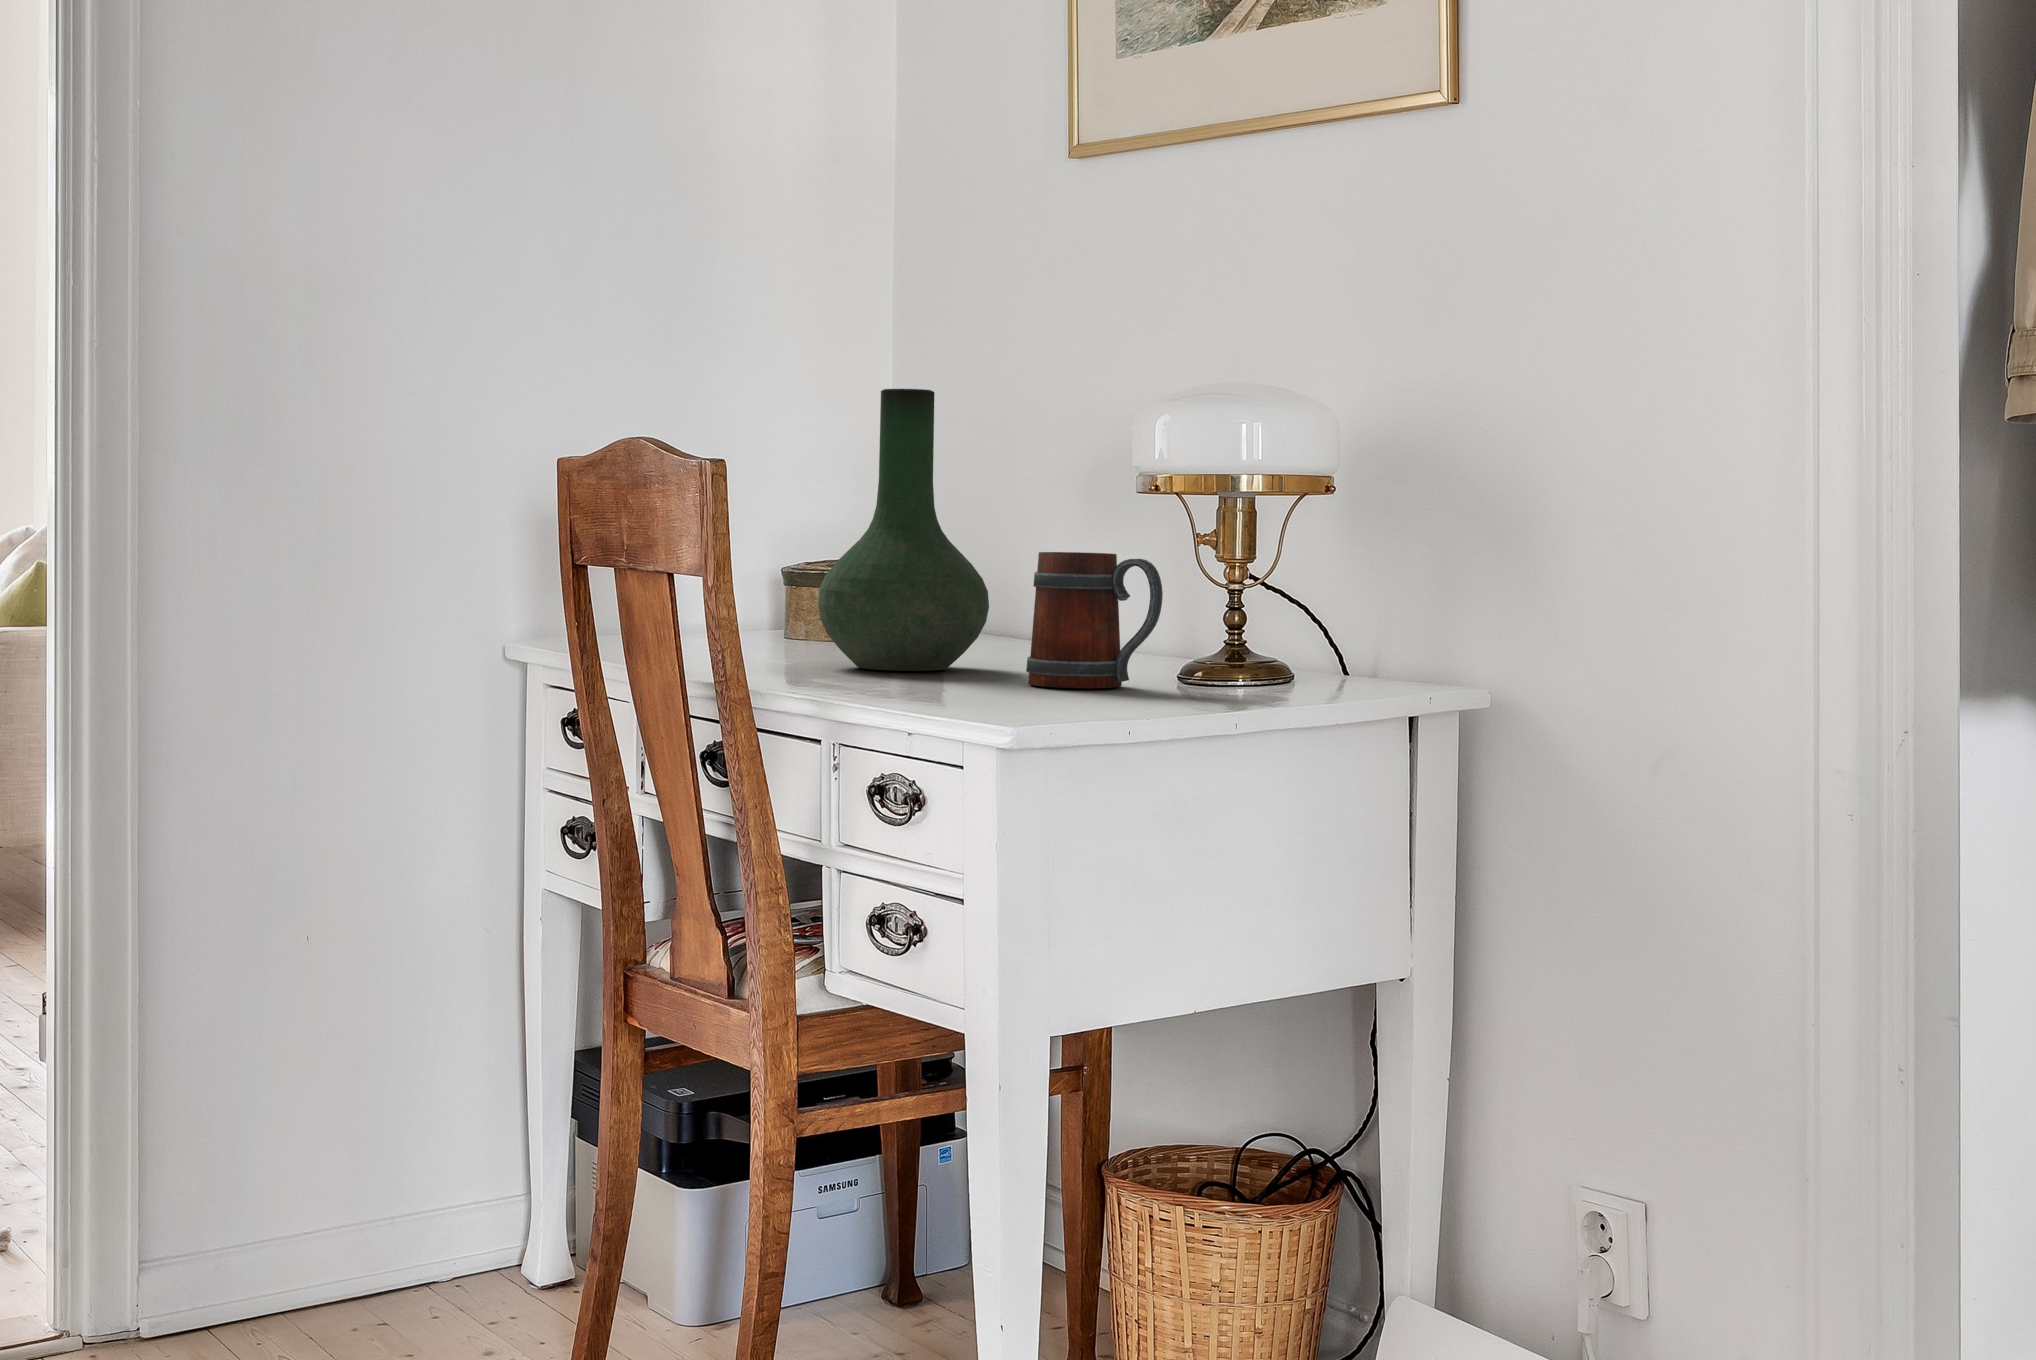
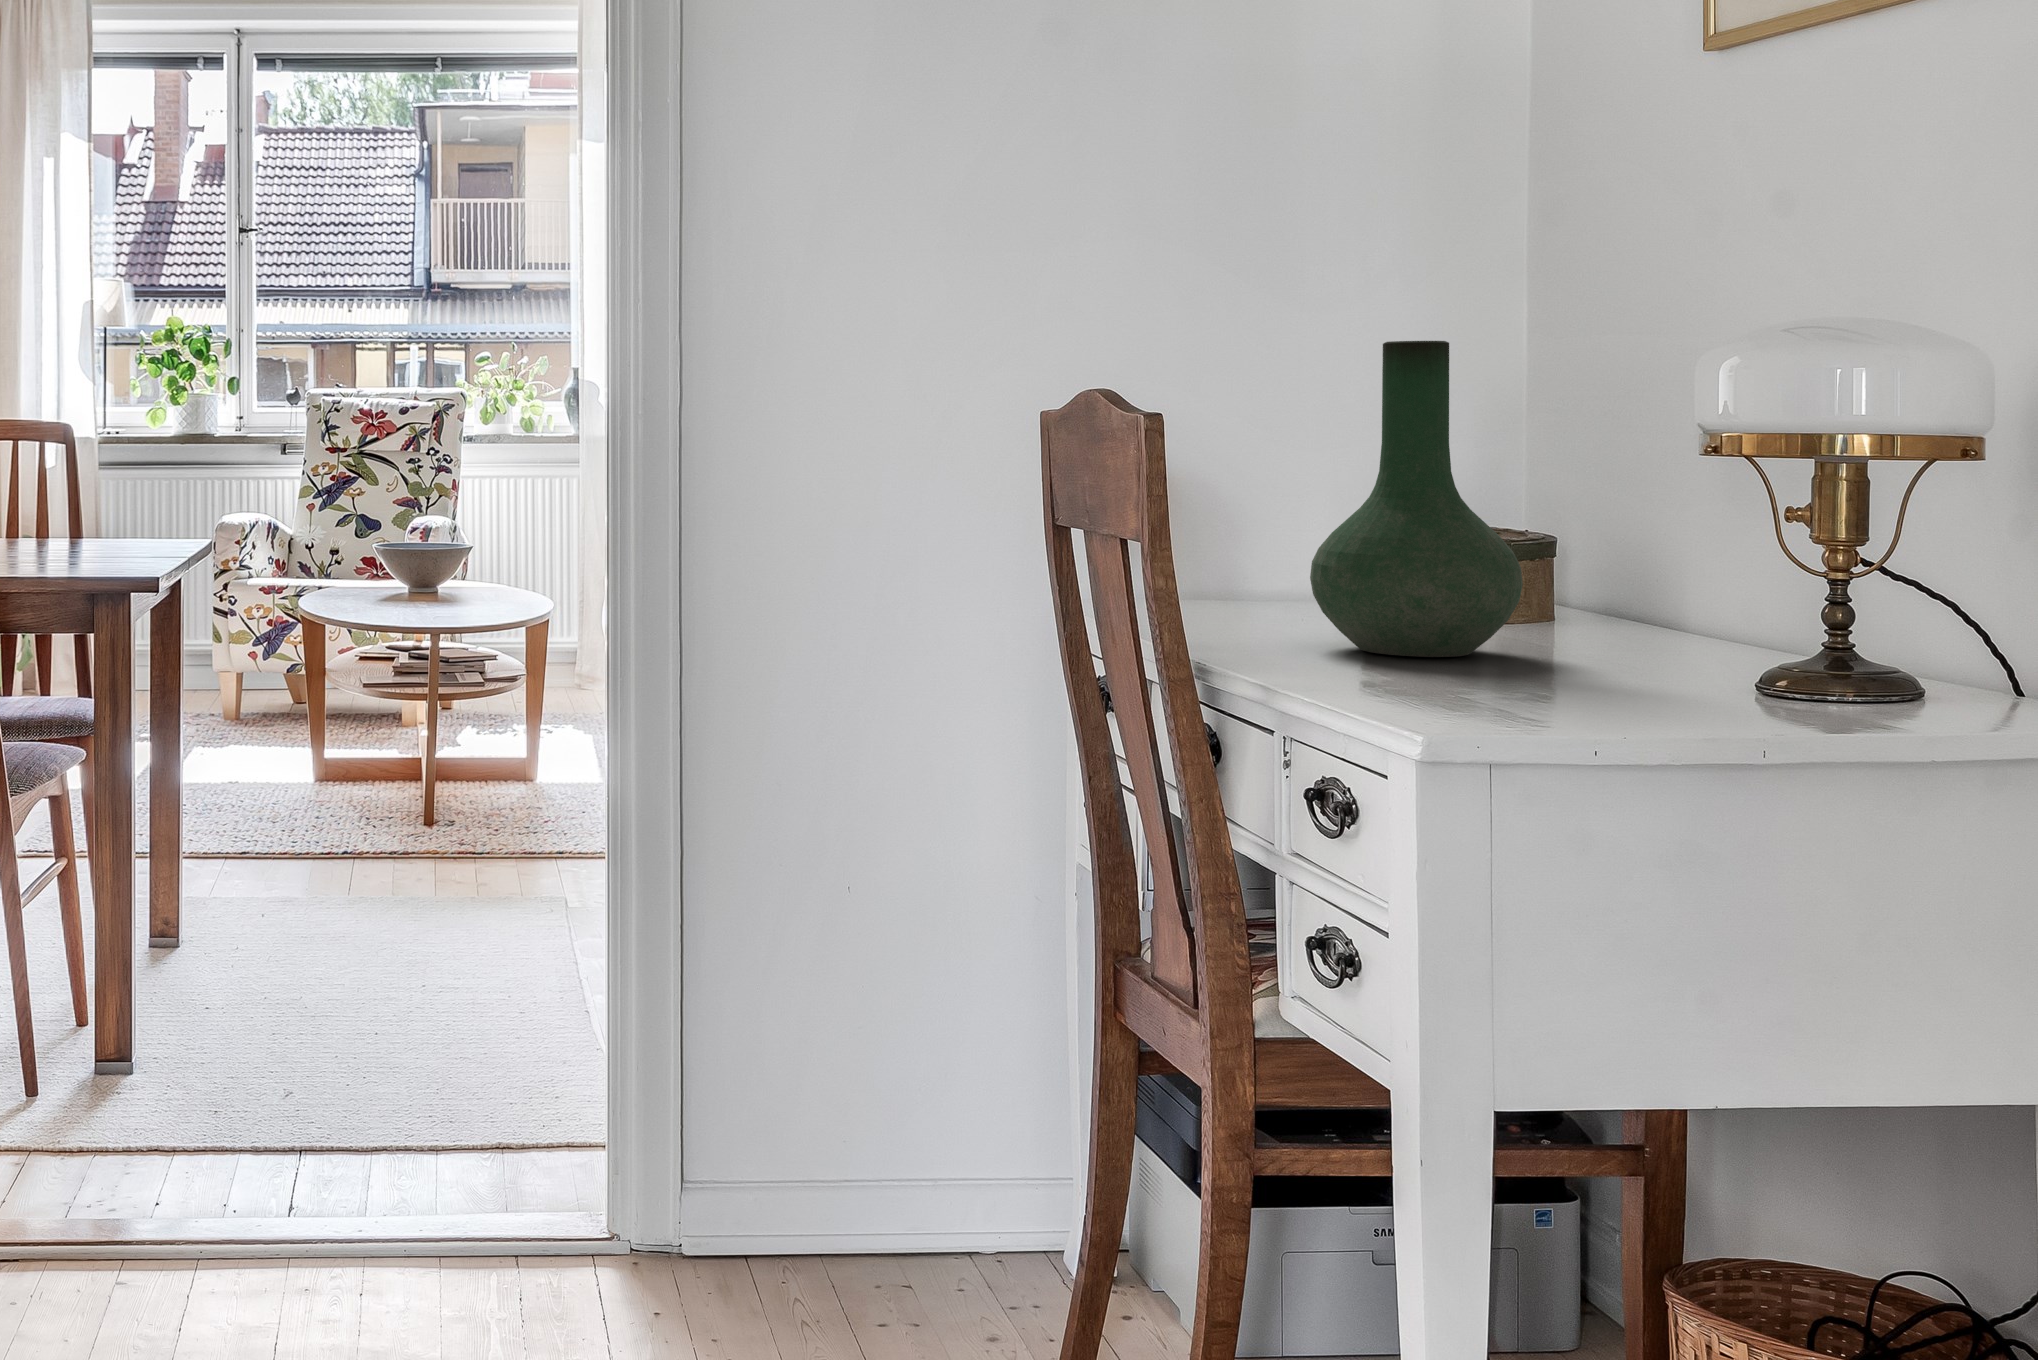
mug: present [1026,552,1163,688] -> none [1530,530,1707,696]

